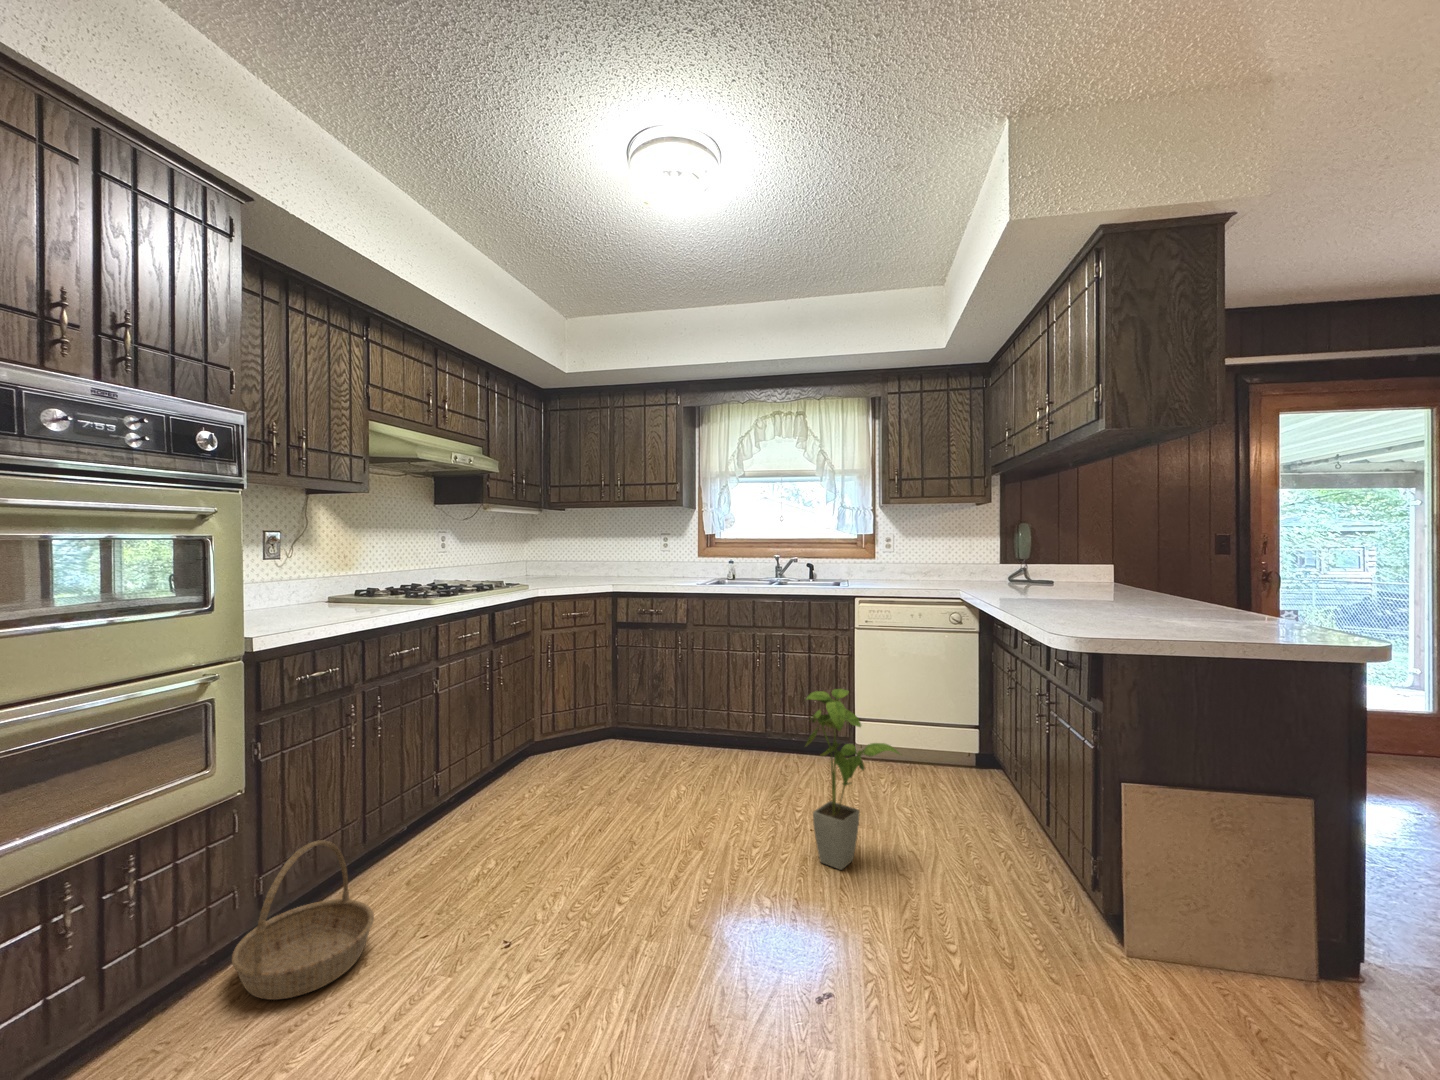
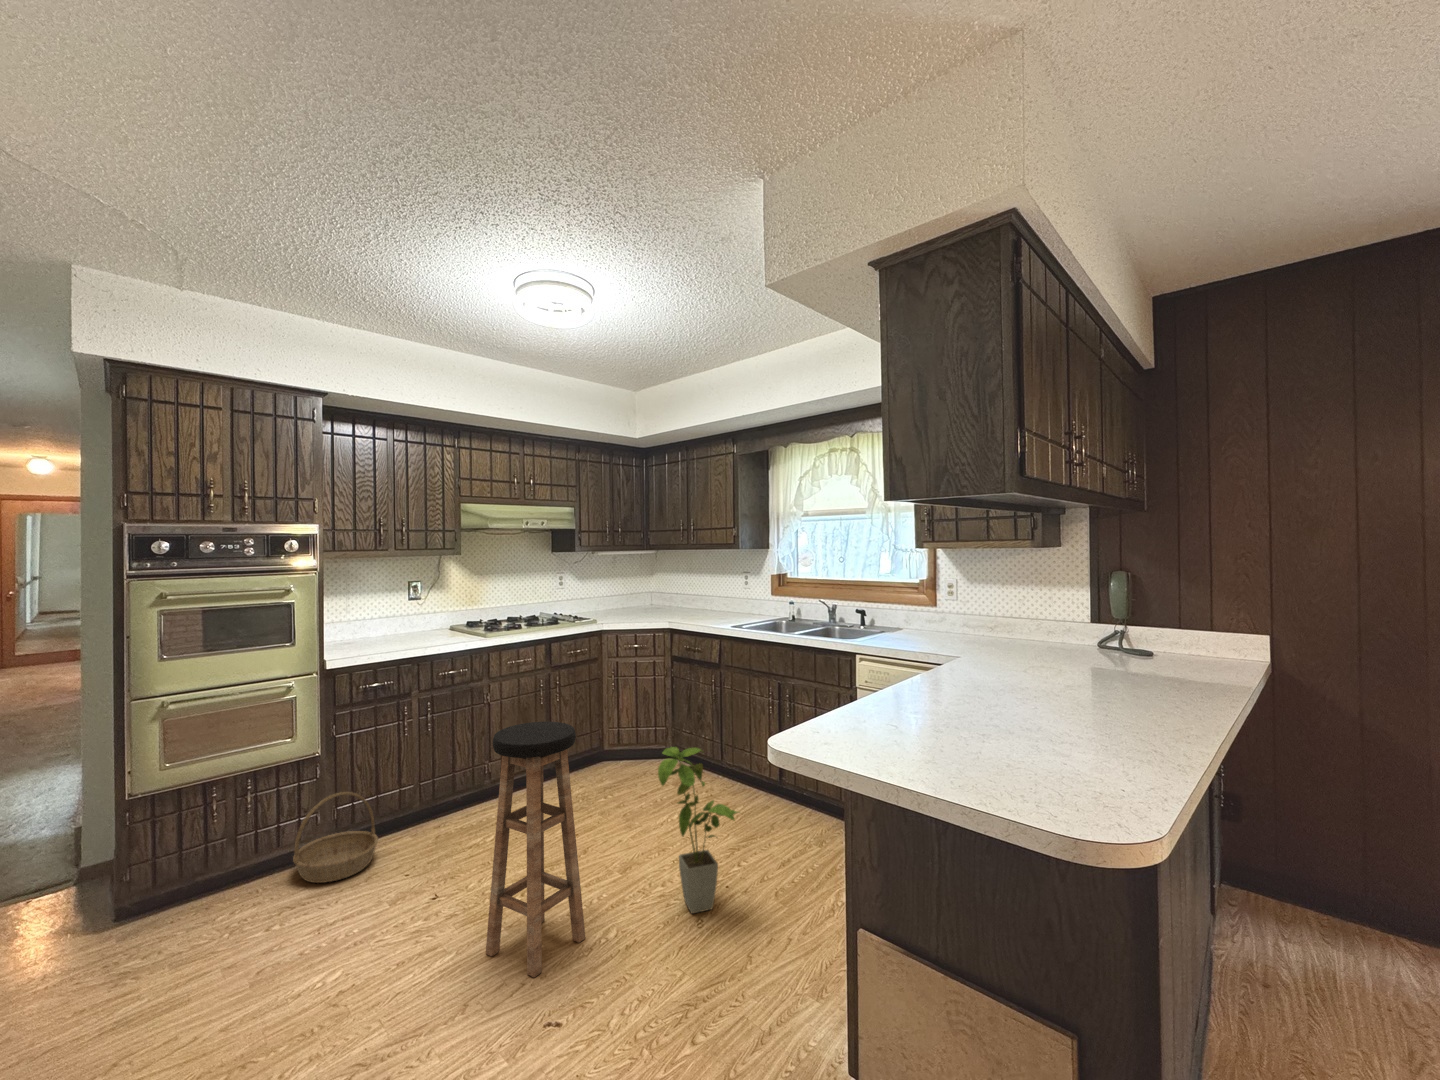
bar stool: none [684,673,785,984] -> present [486,722,586,977]

